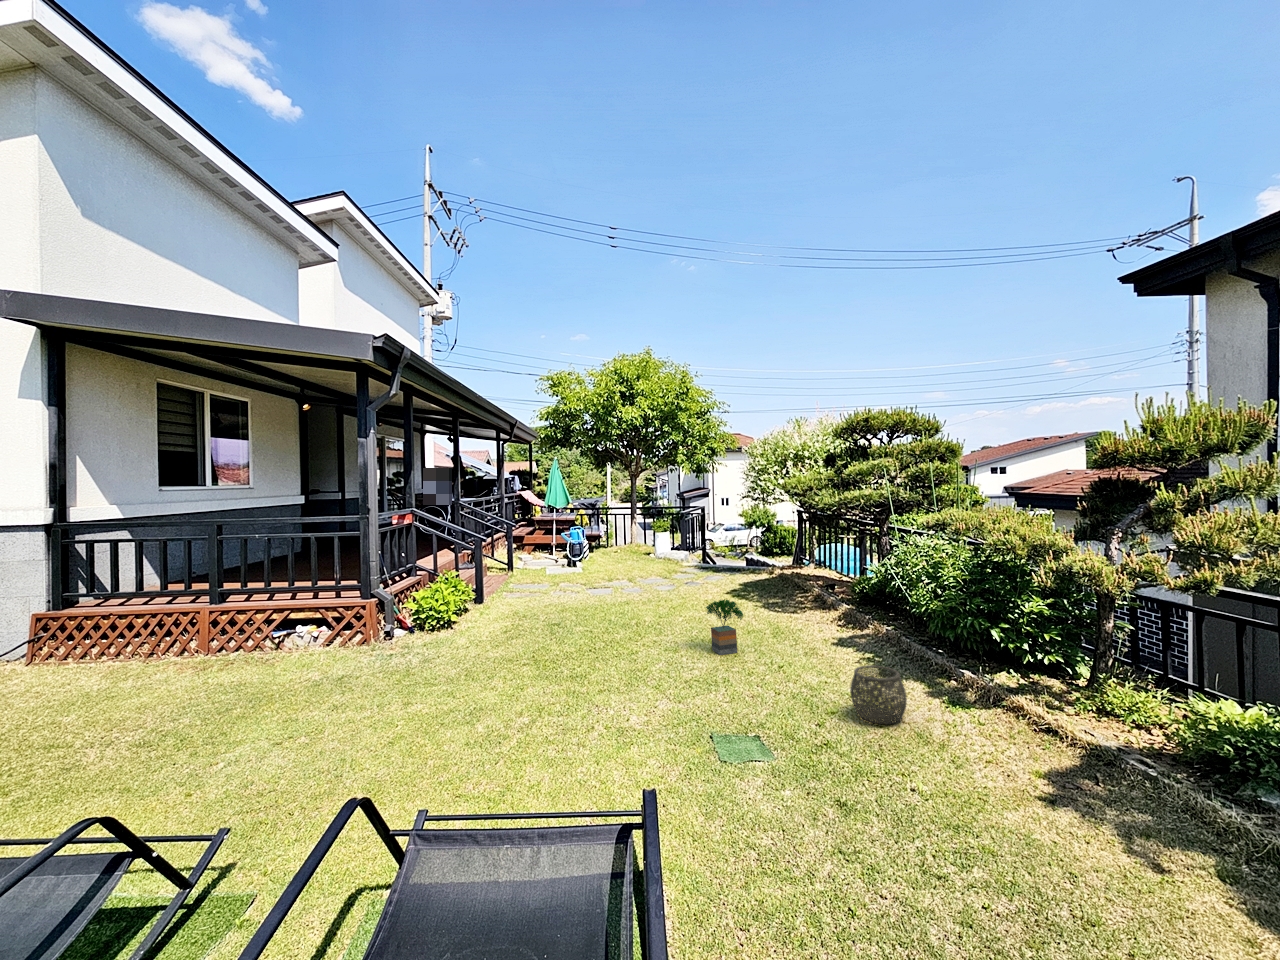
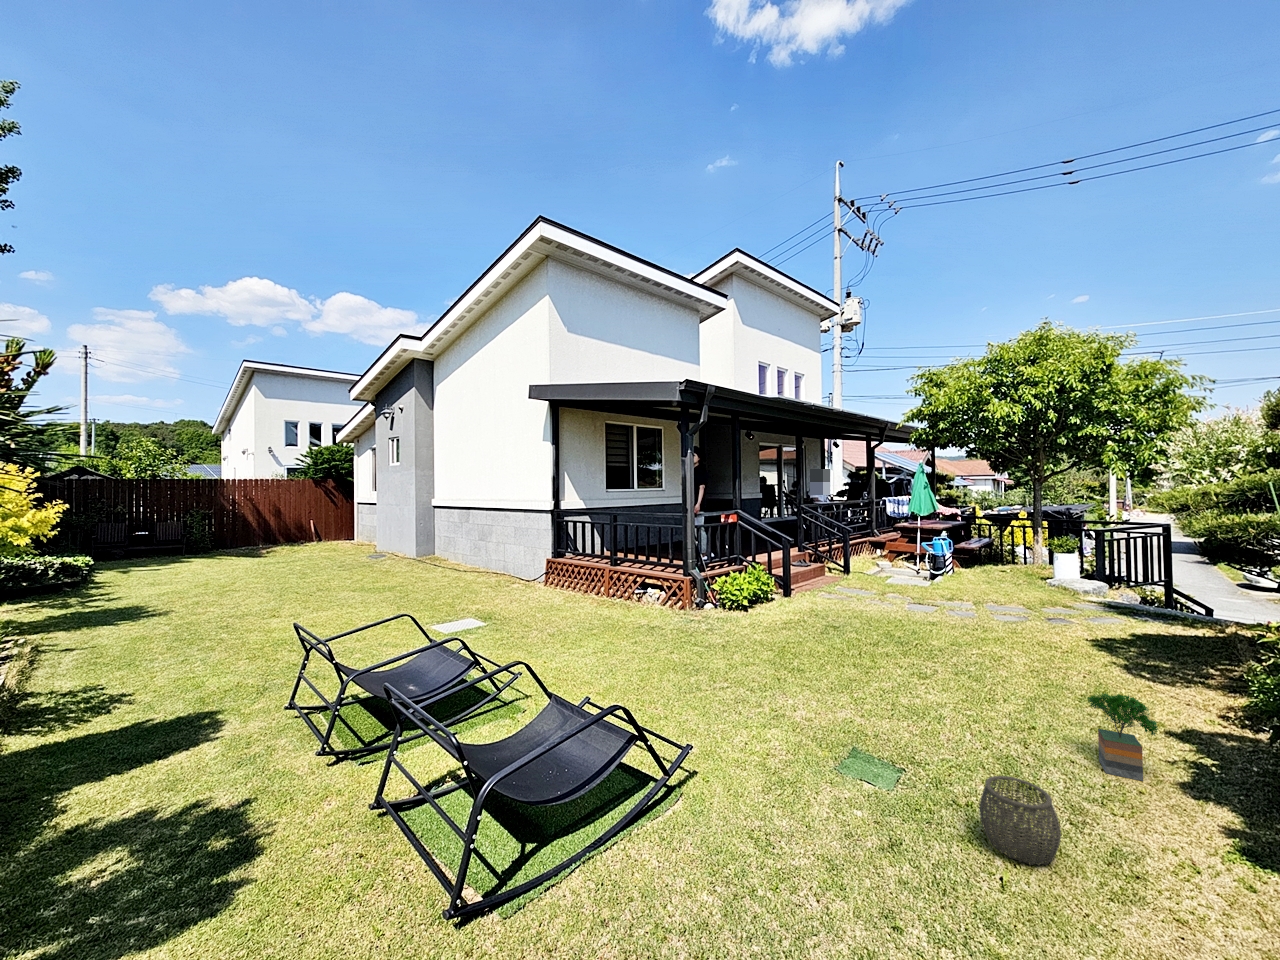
potted tree: present [706,599,743,655] -> present [1087,692,1158,781]

